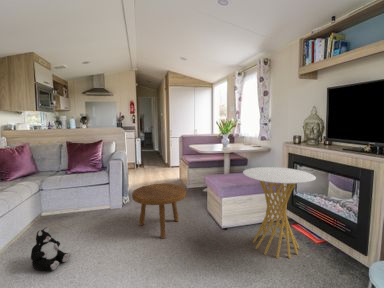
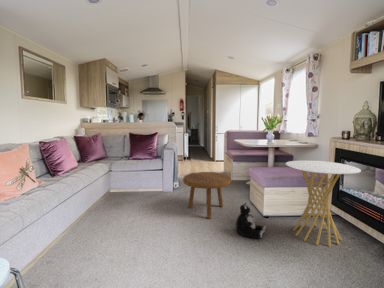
plush toy: present [31,228,71,270] -> present [236,203,266,238]

